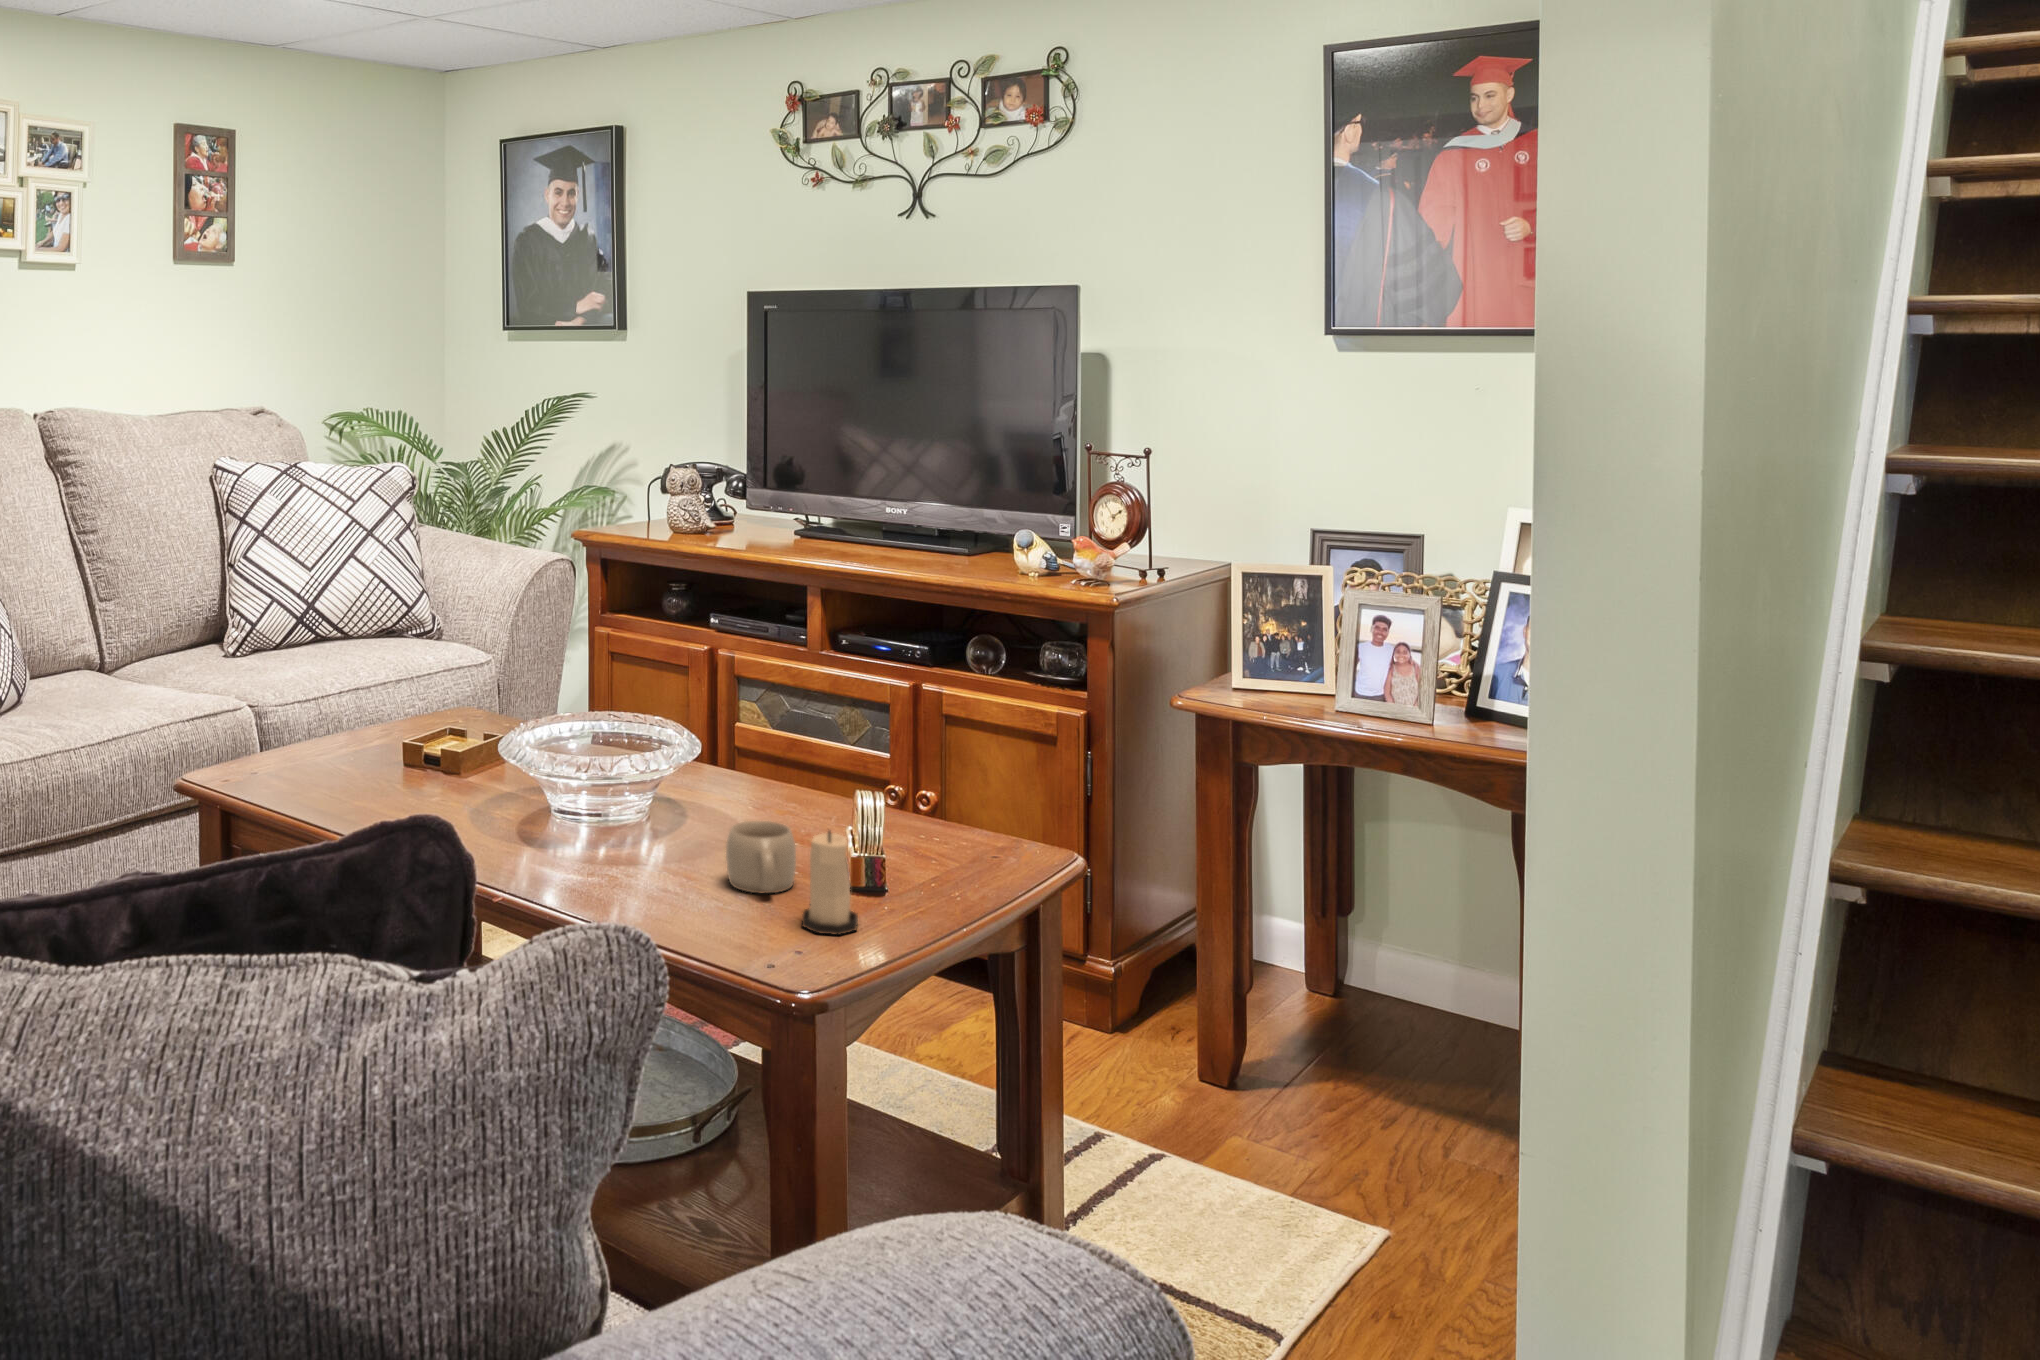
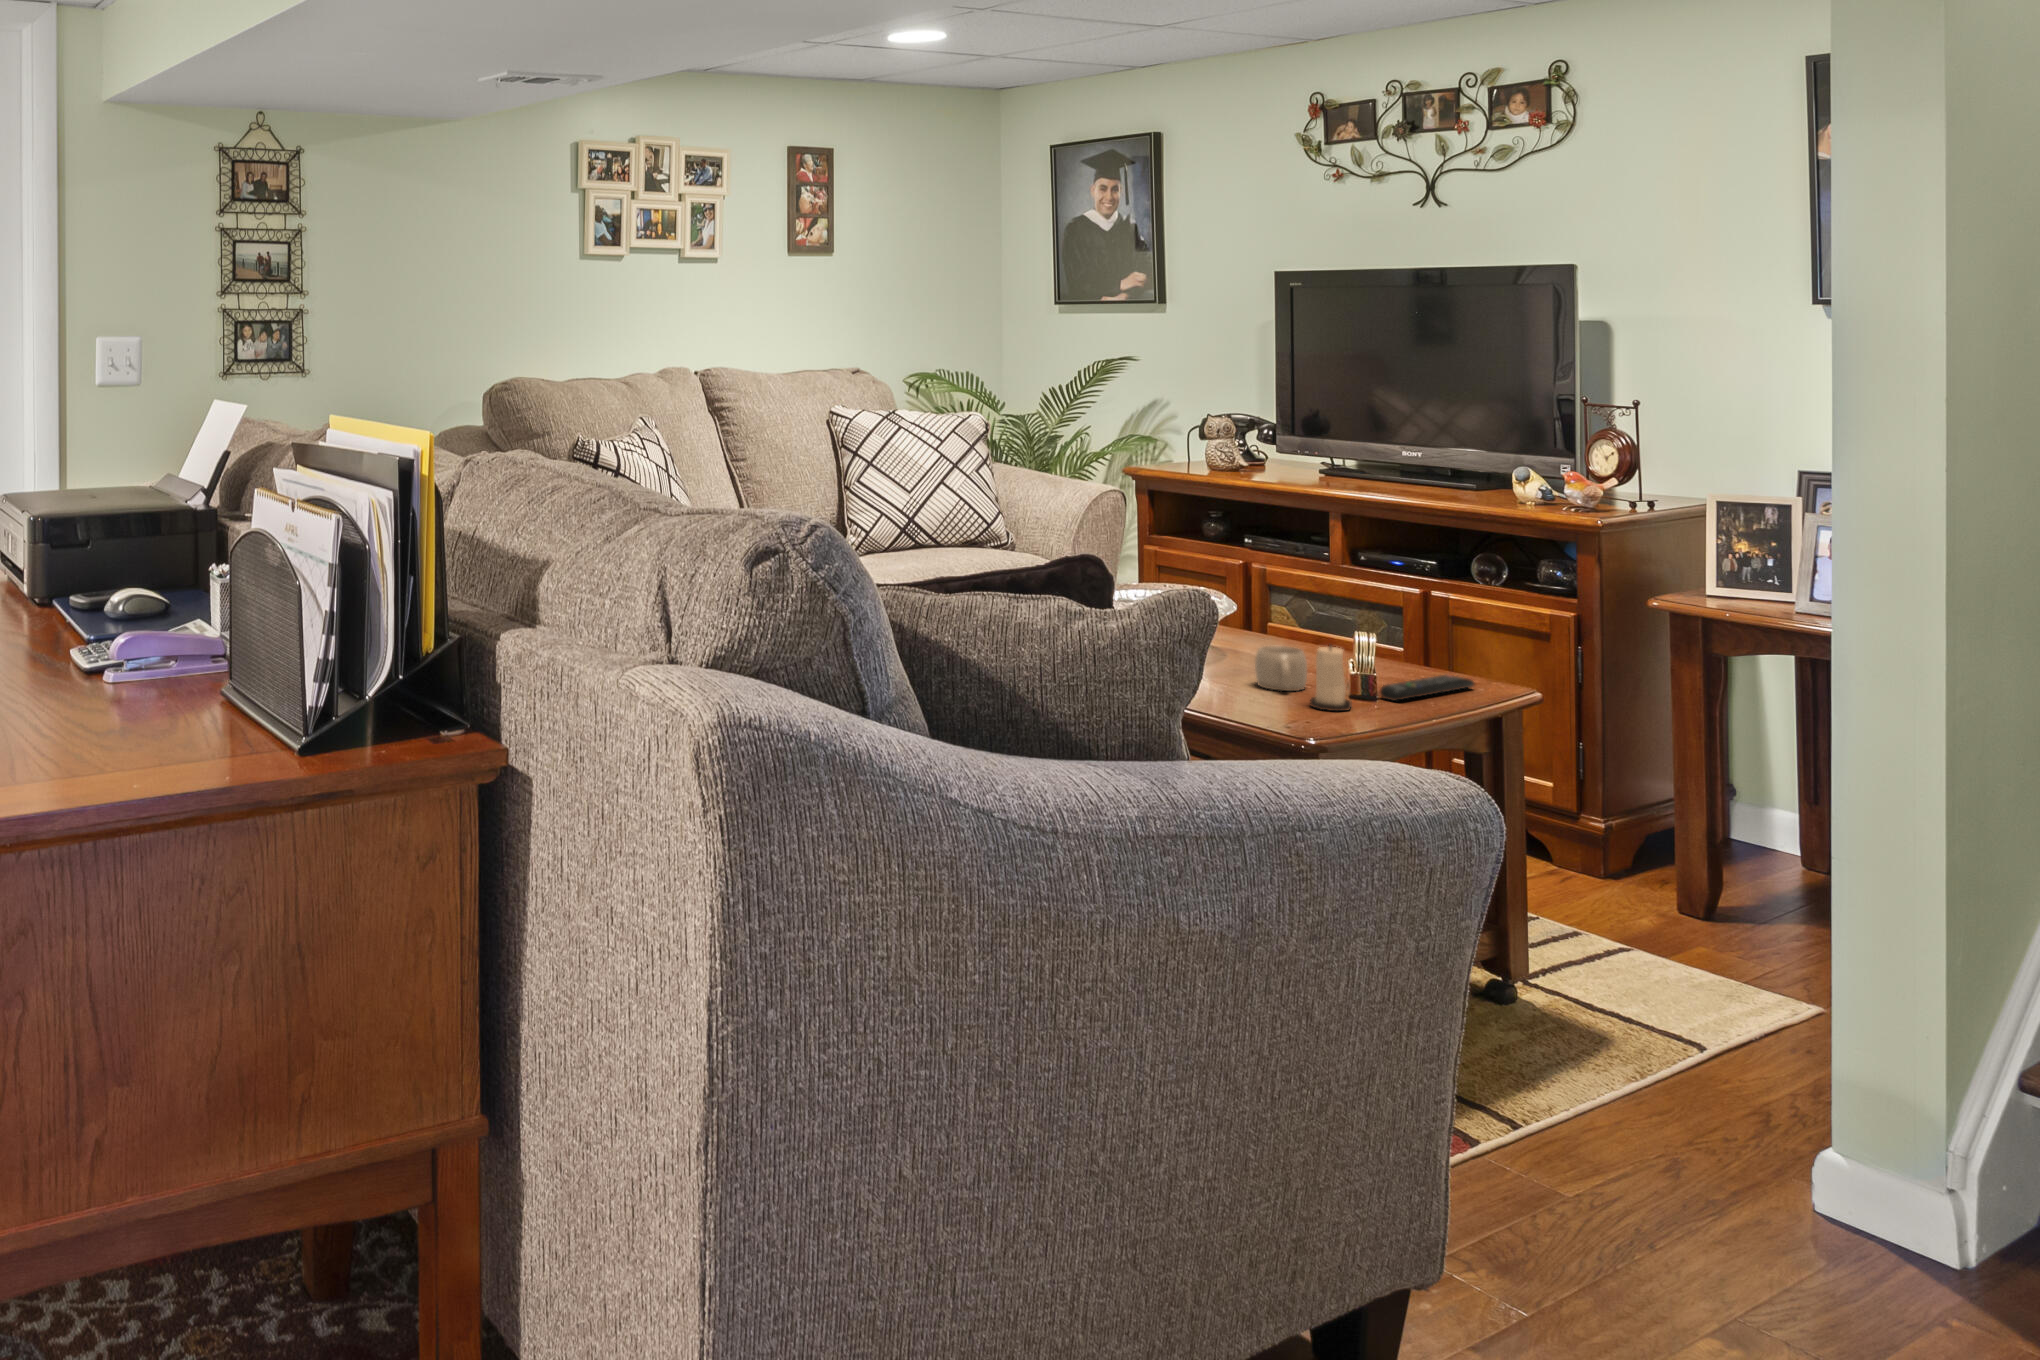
remote control: none [893,847,1010,904] -> present [1380,675,1474,701]

